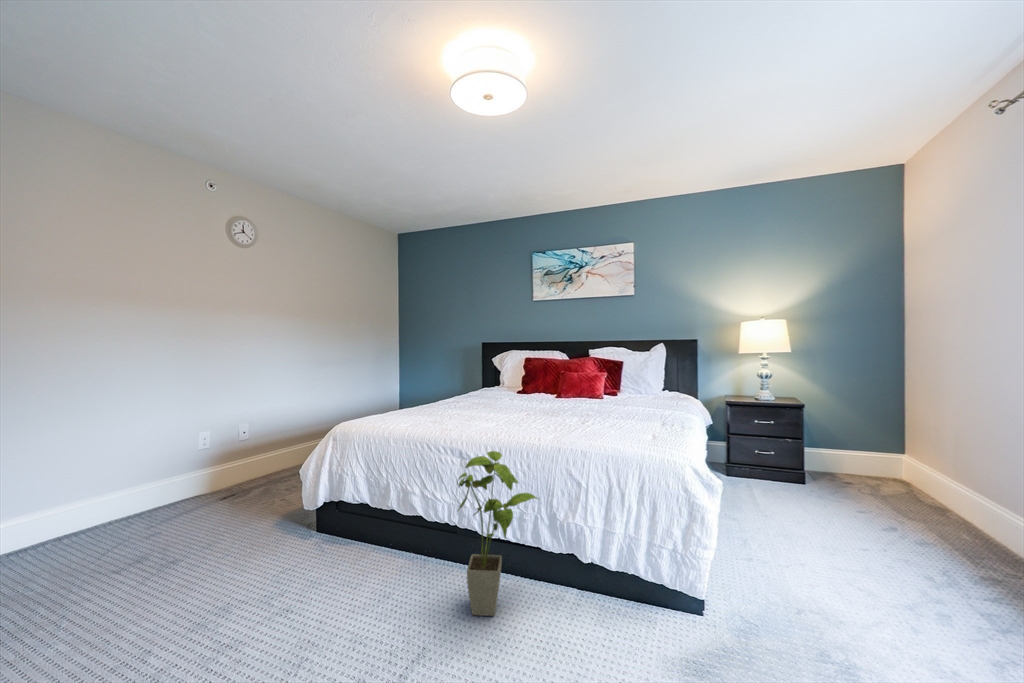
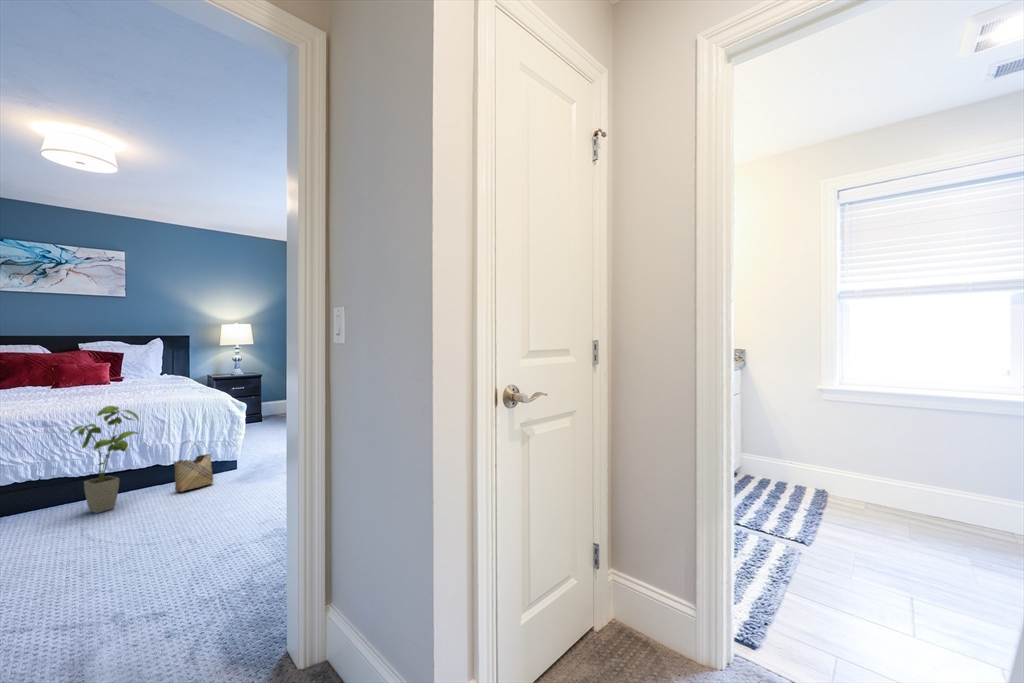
woven basket: none [576,532,642,637] -> present [174,441,213,492]

